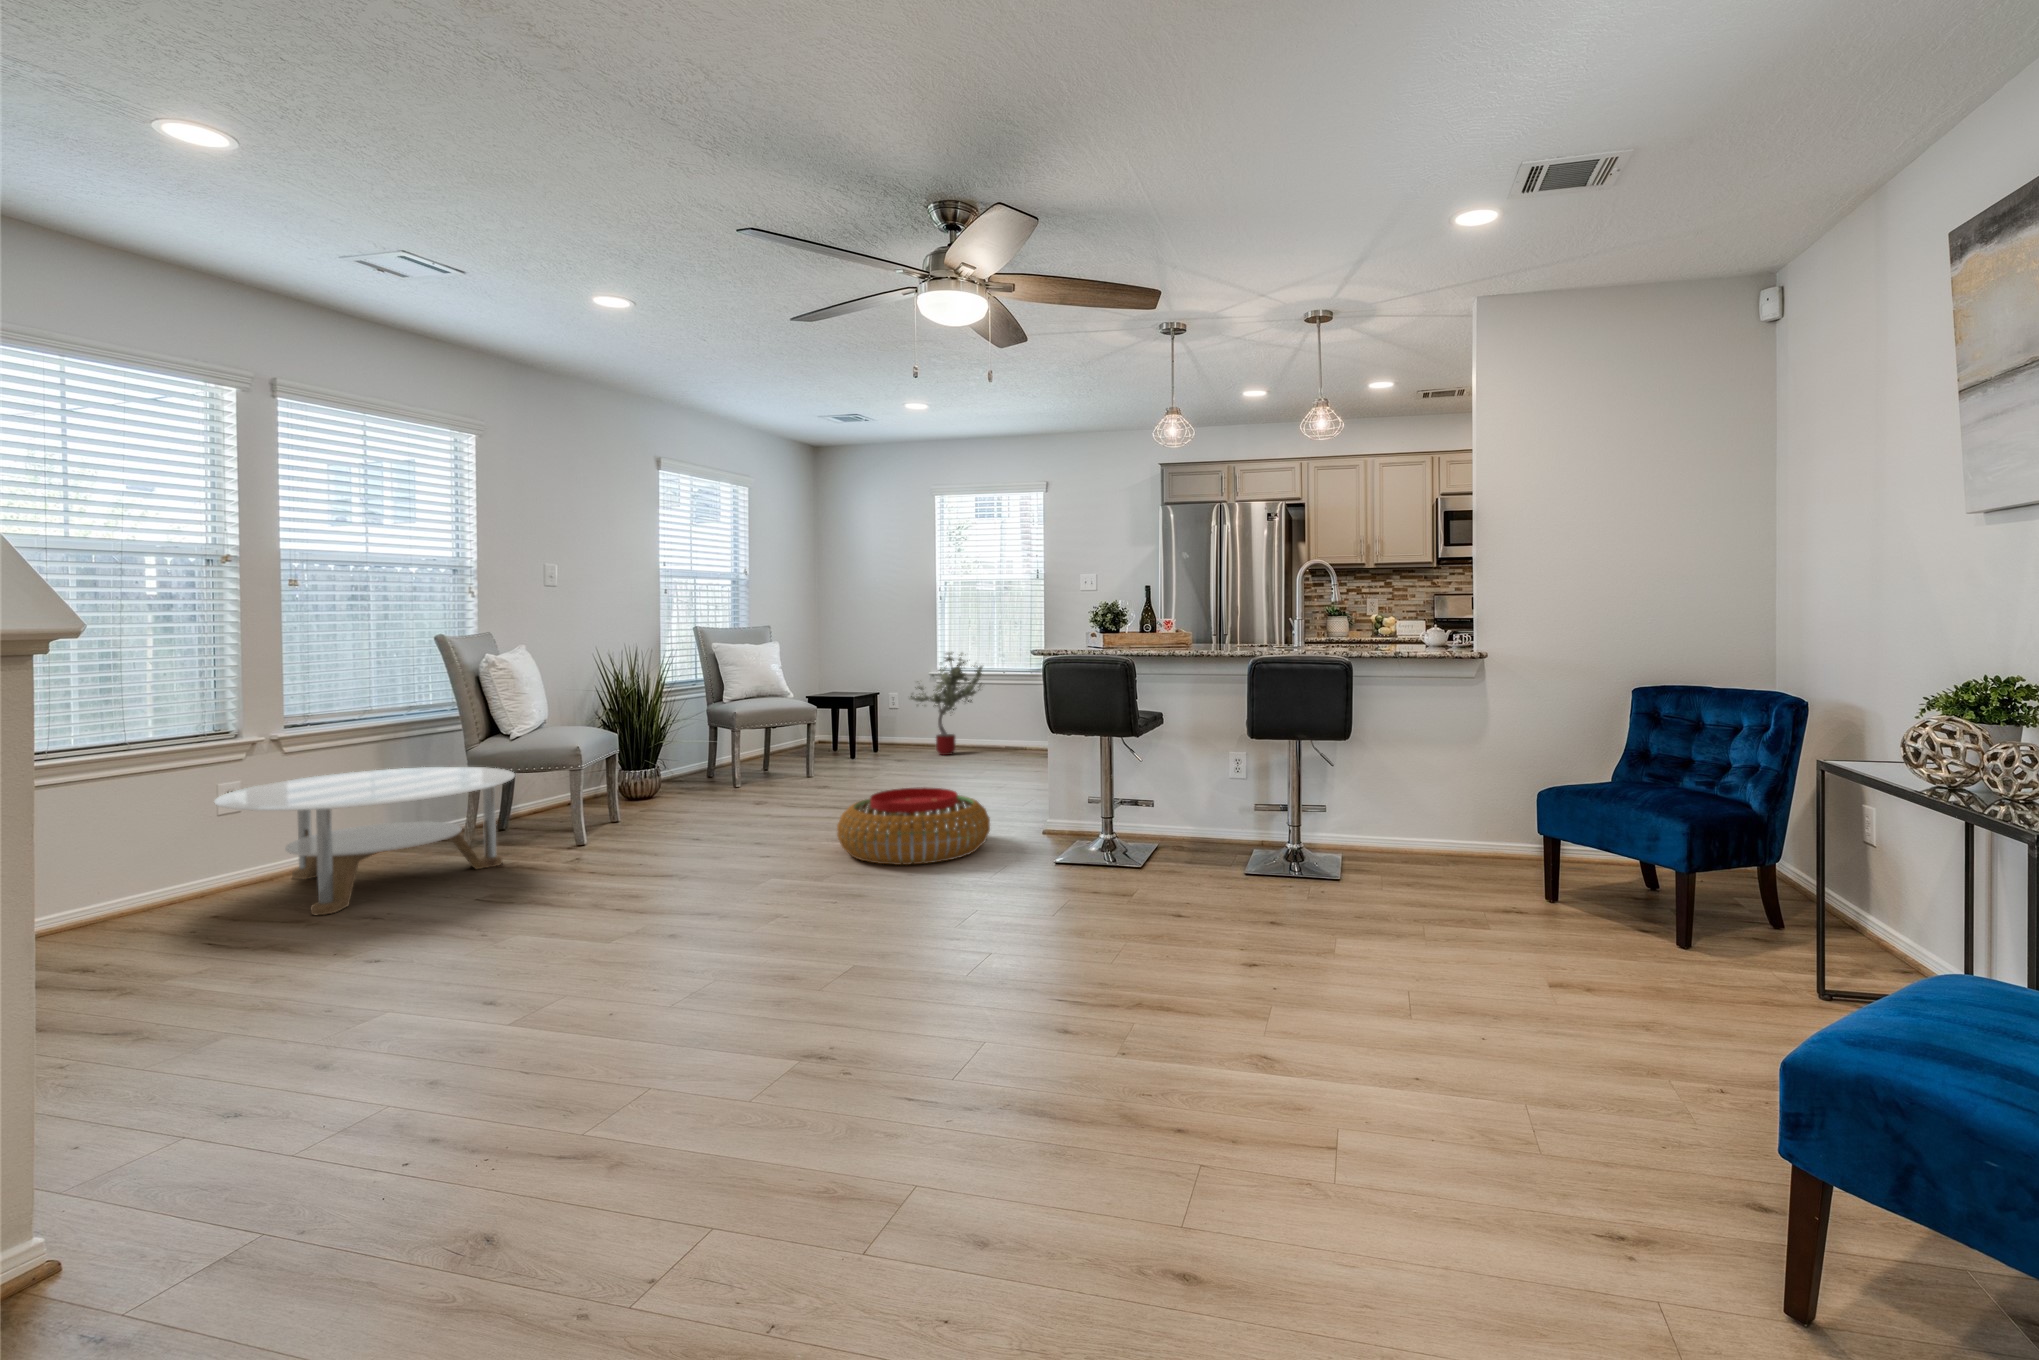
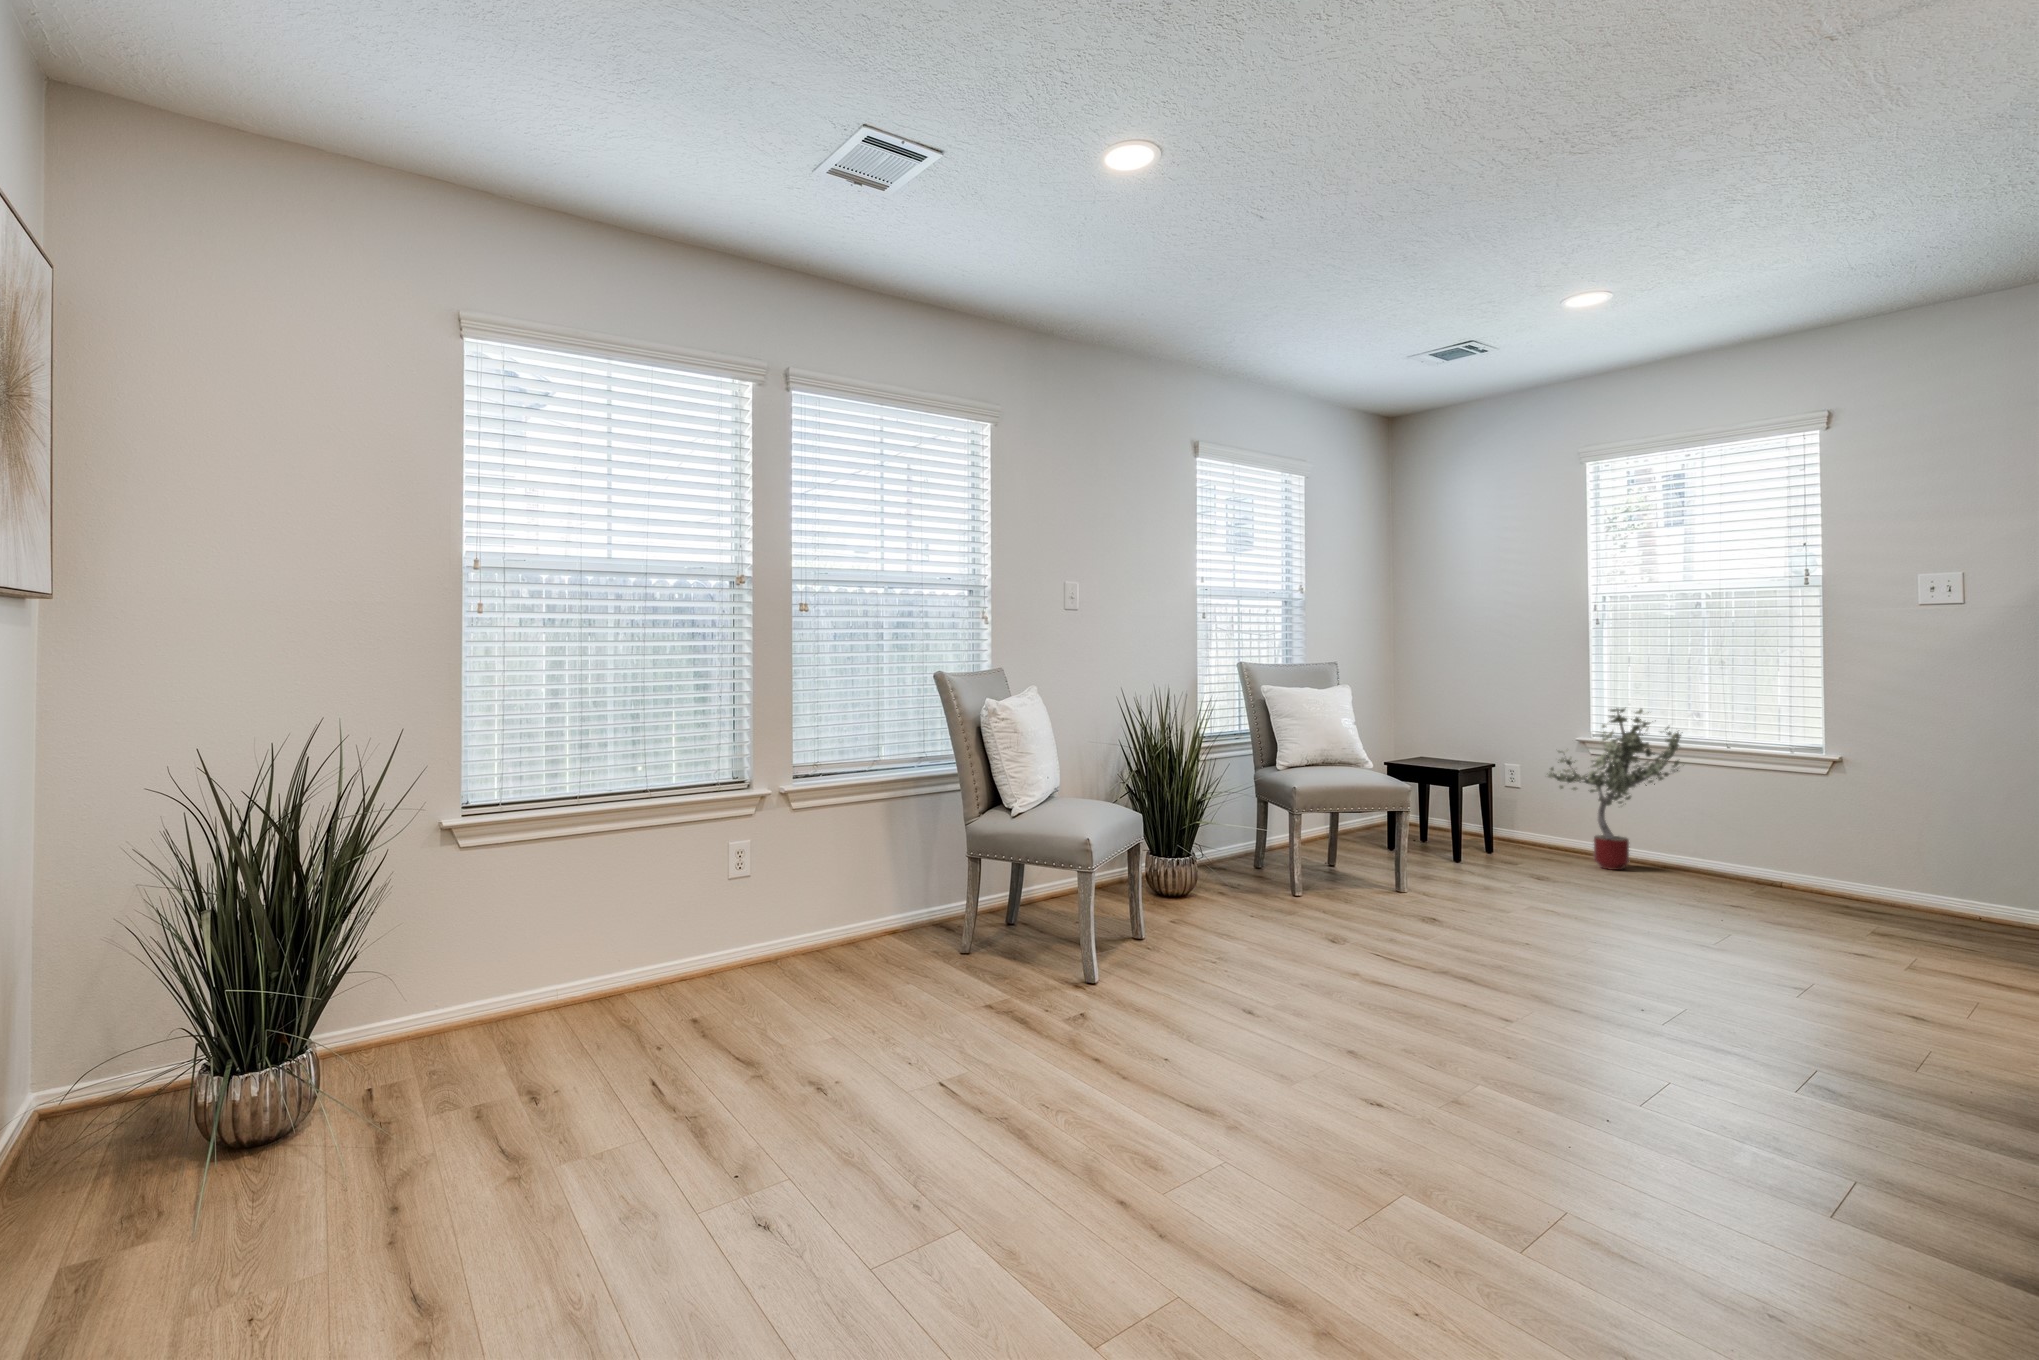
round table: present [214,767,515,915] -> none [715,837,1016,1025]
pouf: present [837,787,990,865] -> none [1471,954,1778,1114]

